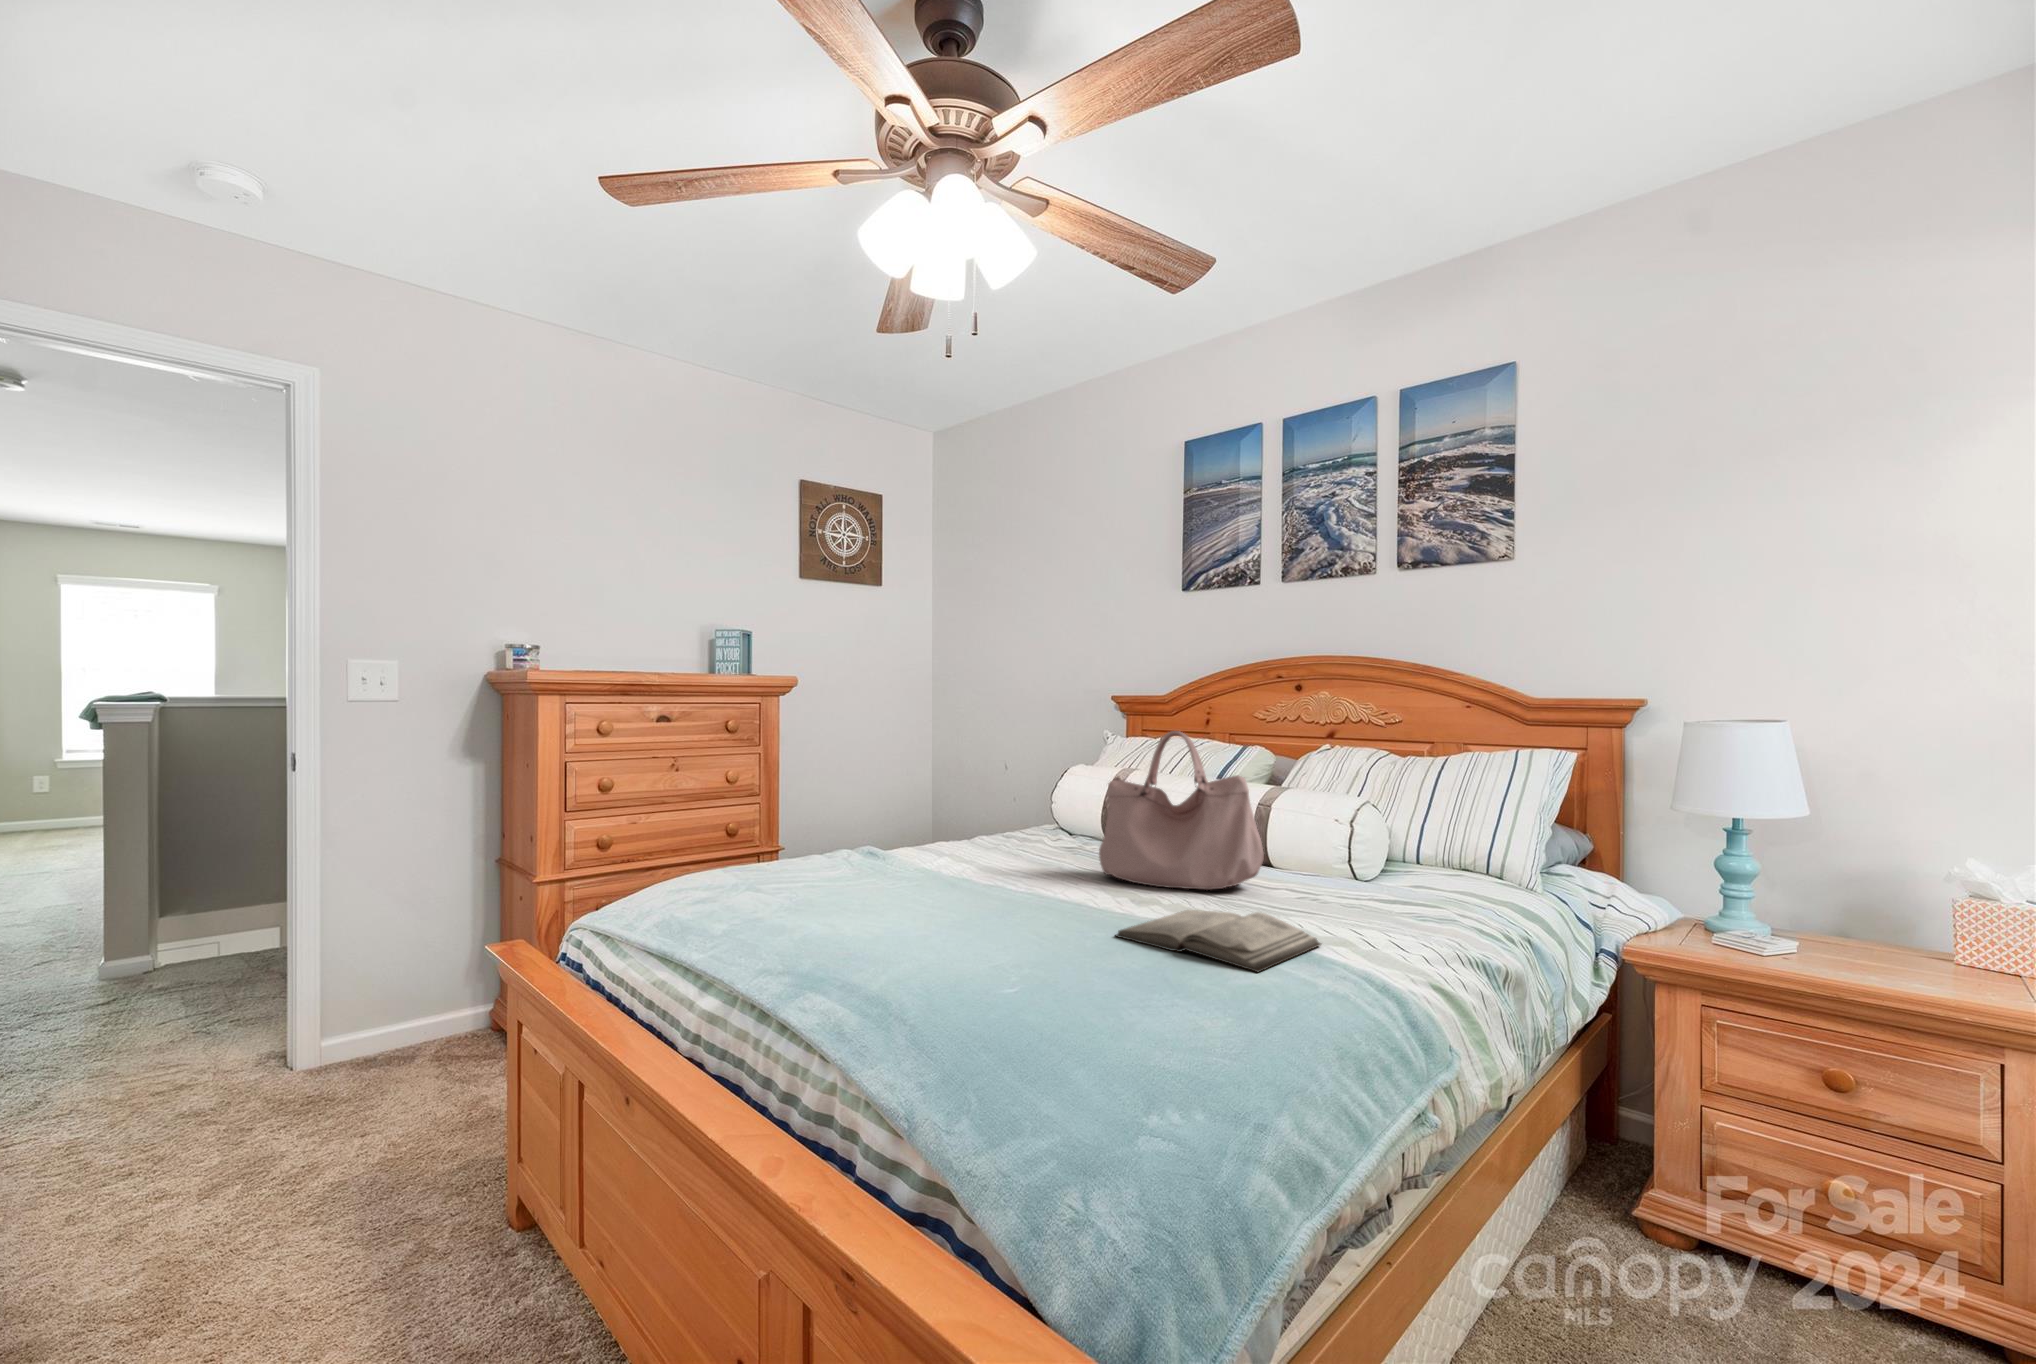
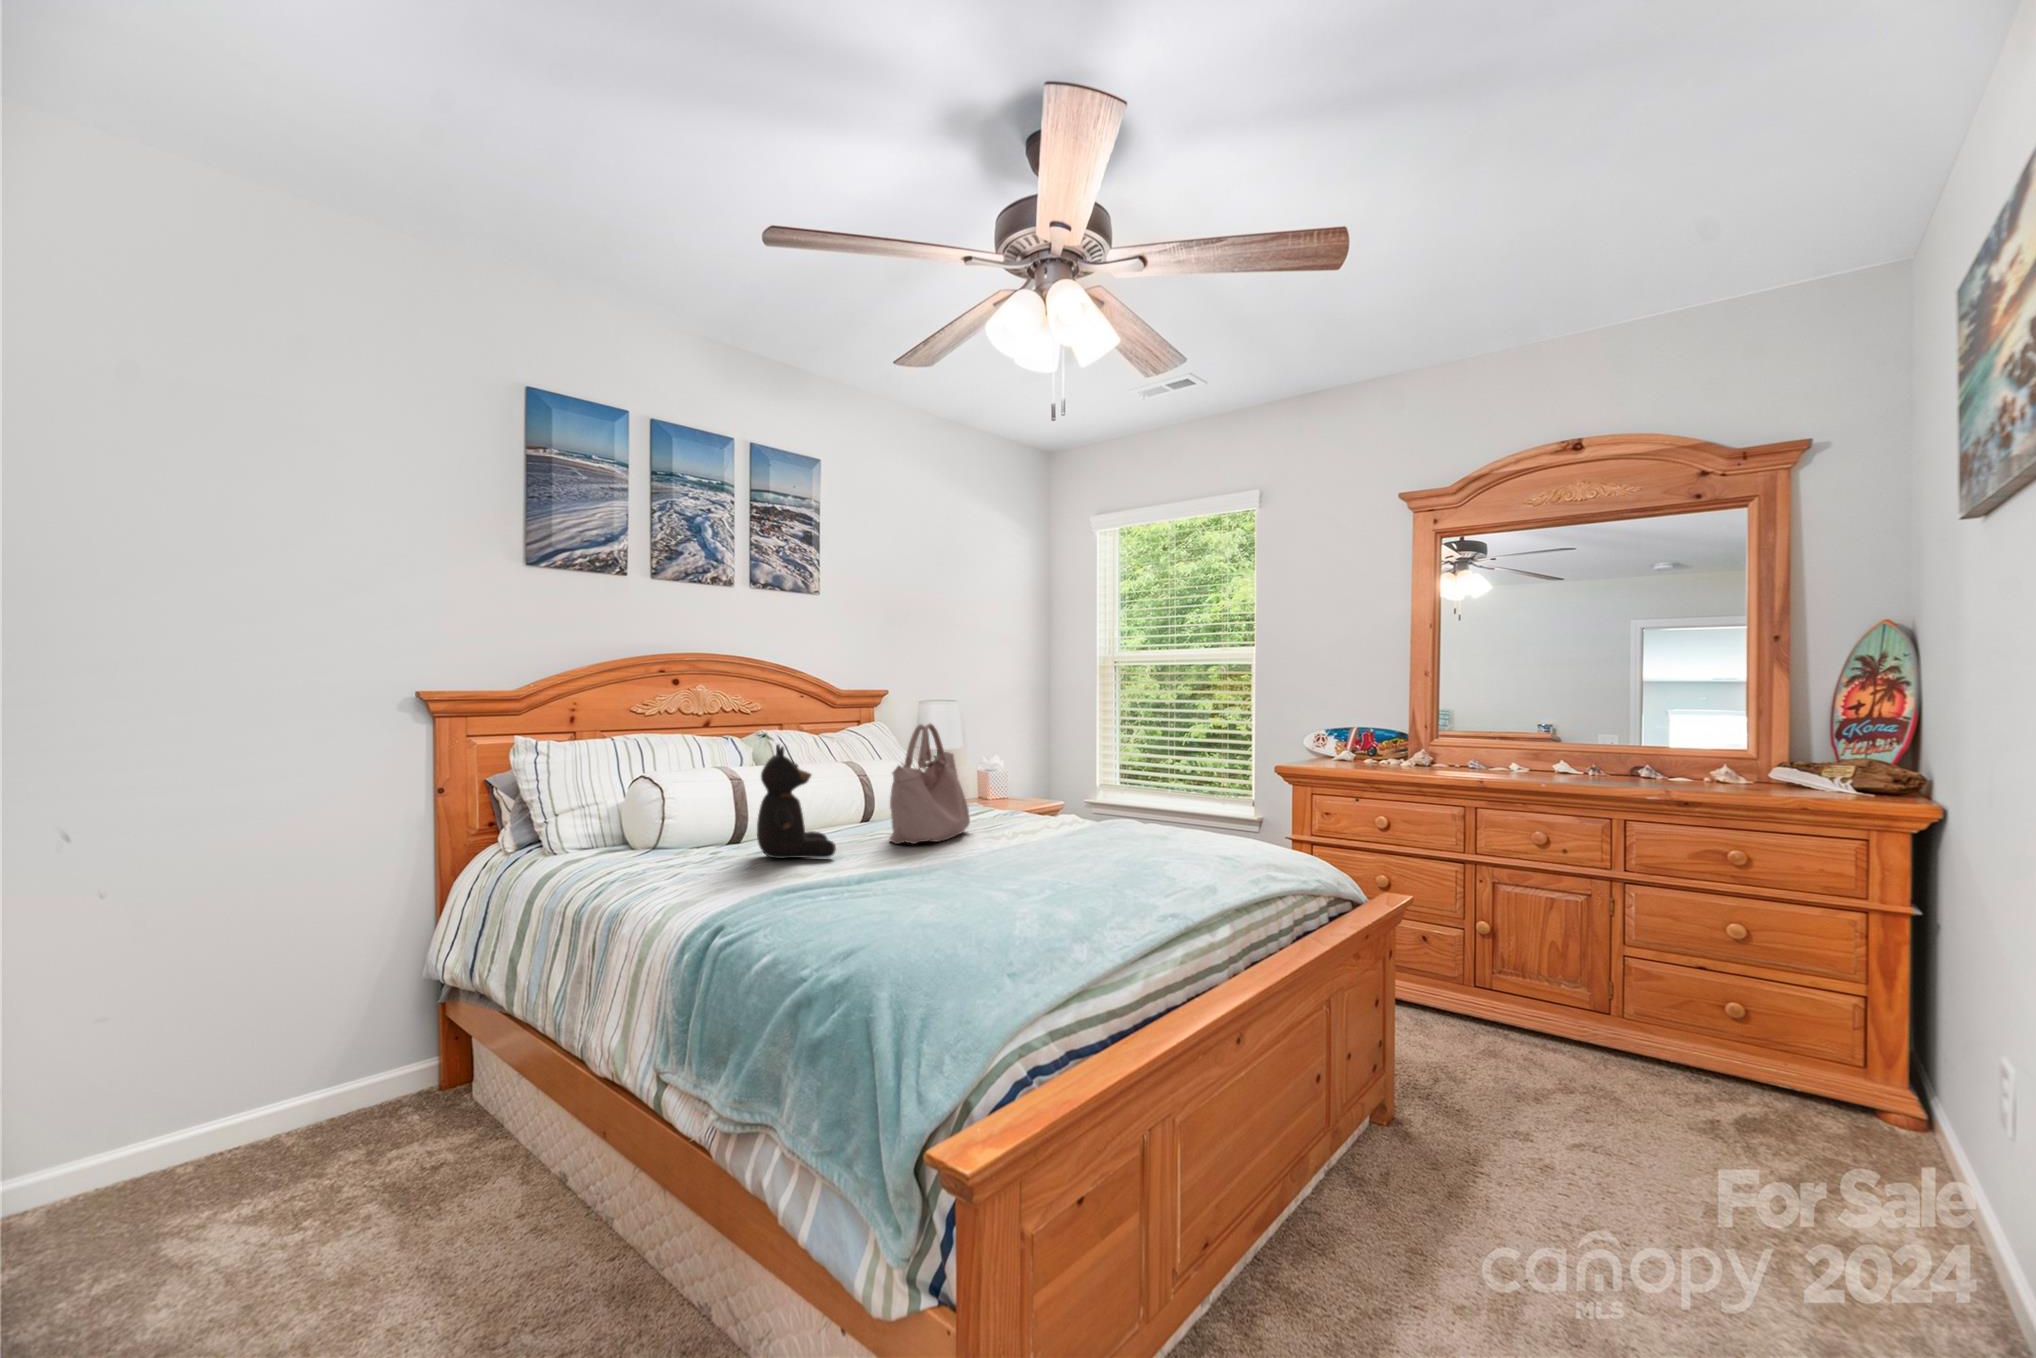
teddy bear: none [990,741,1077,858] -> present [757,745,836,858]
diary: present [1116,910,1321,972] -> none [1034,821,1144,849]

